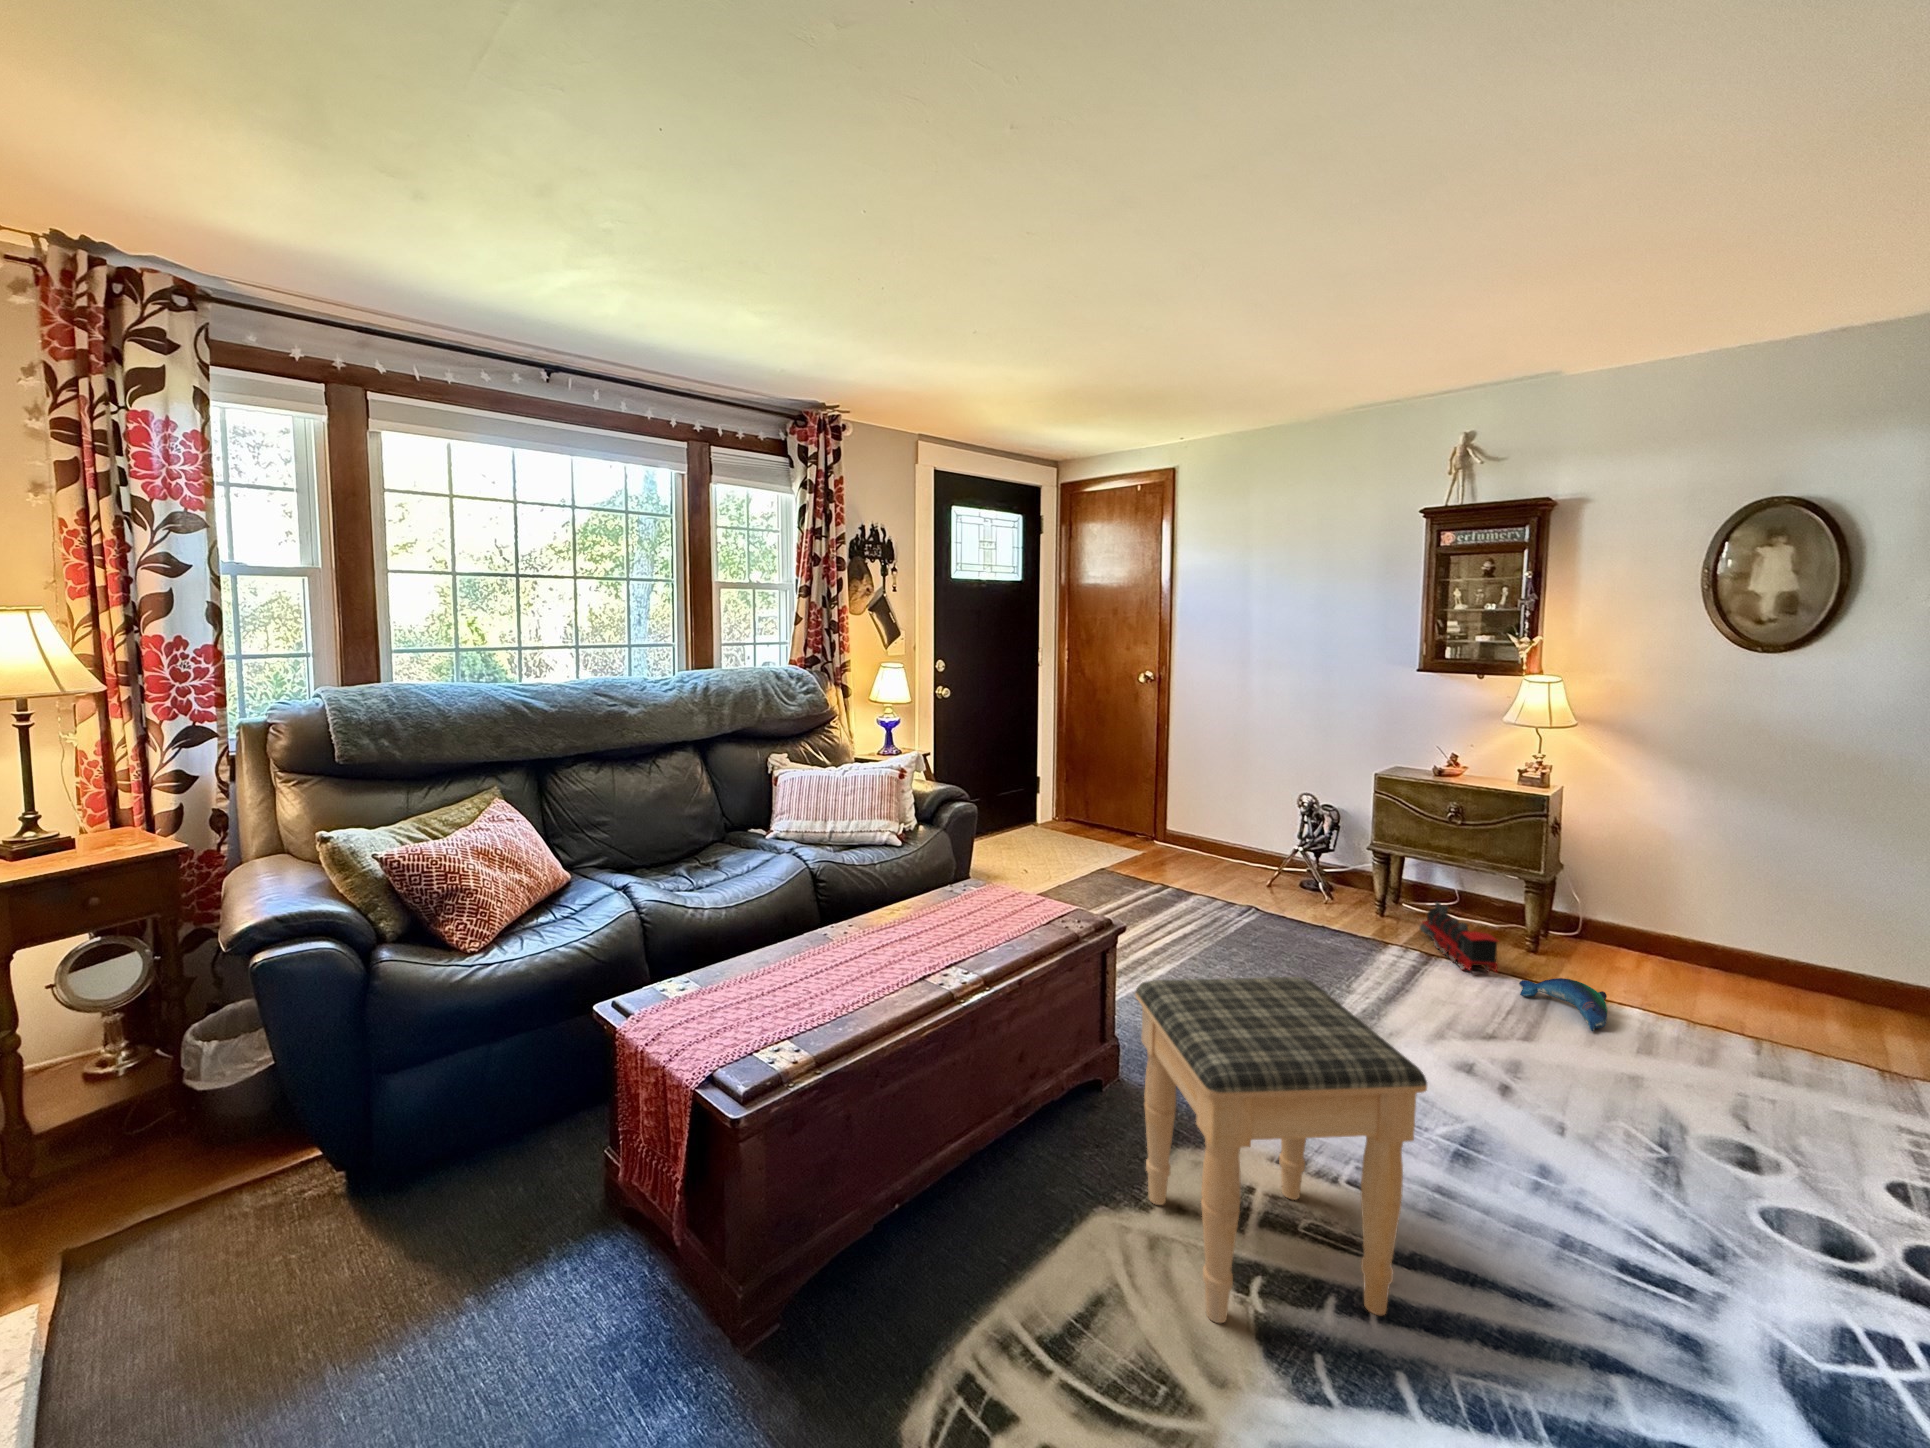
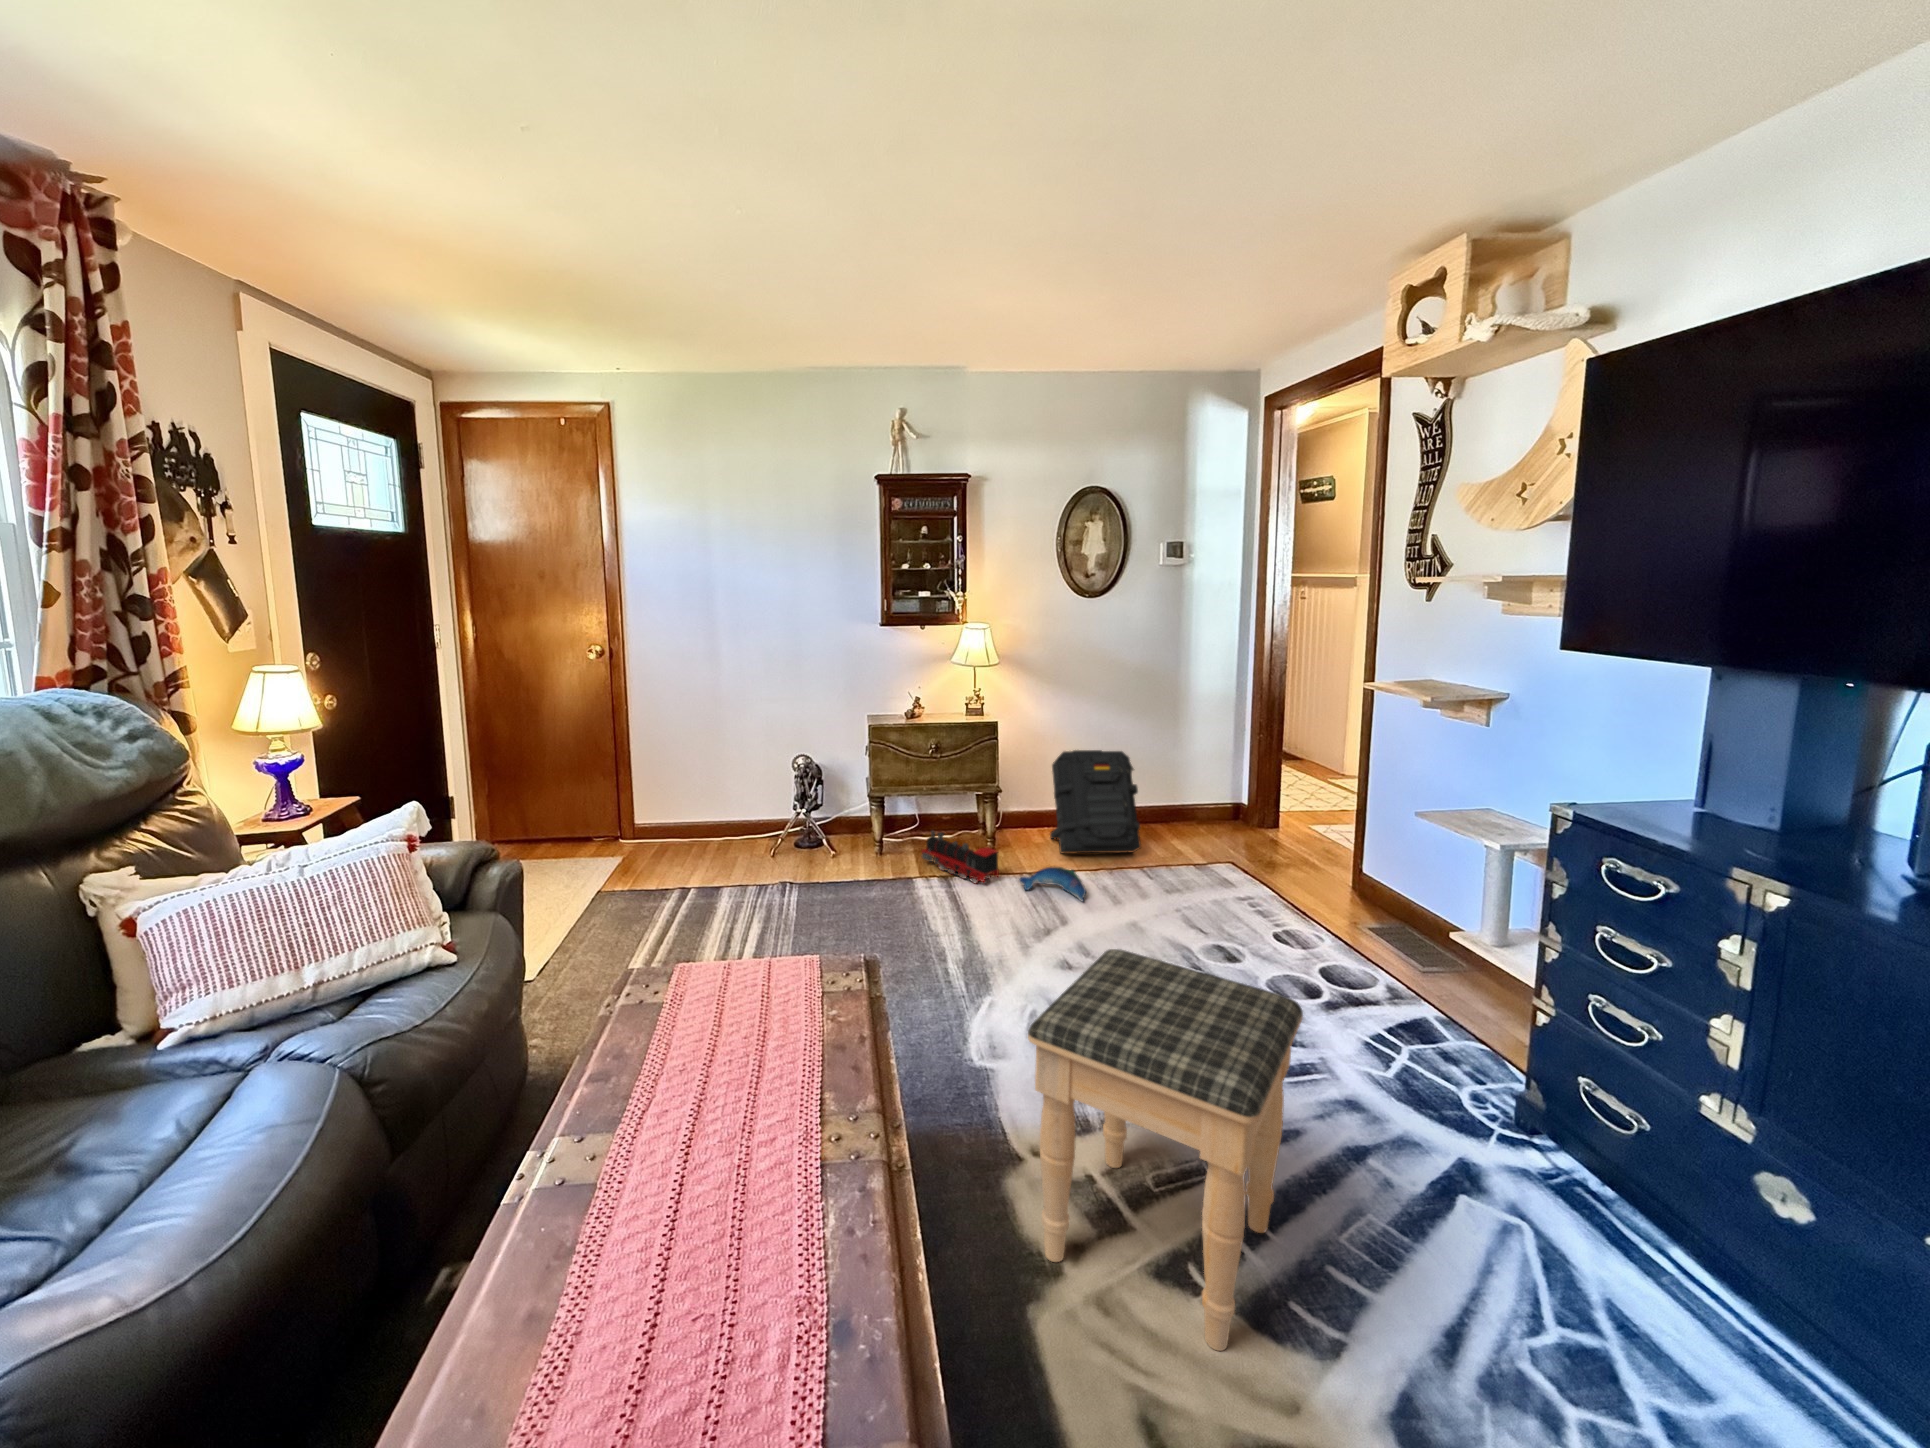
backpack: none [1637,849,1805,1019] -> present [1050,750,1141,854]

